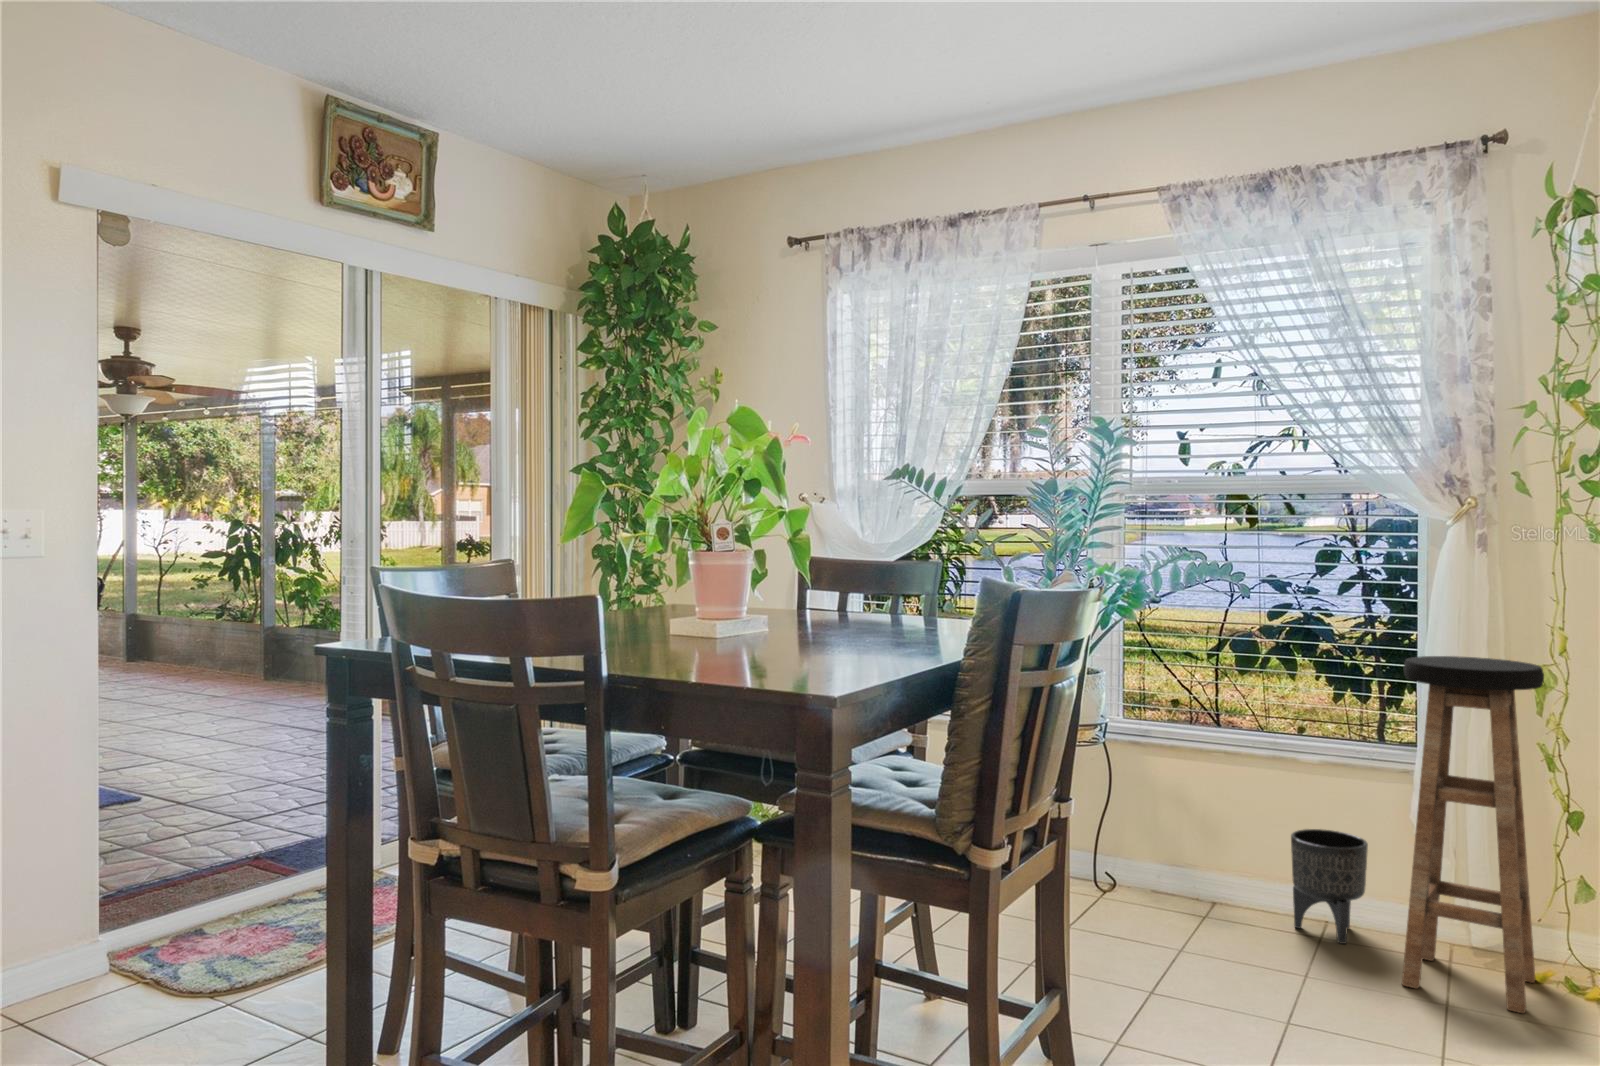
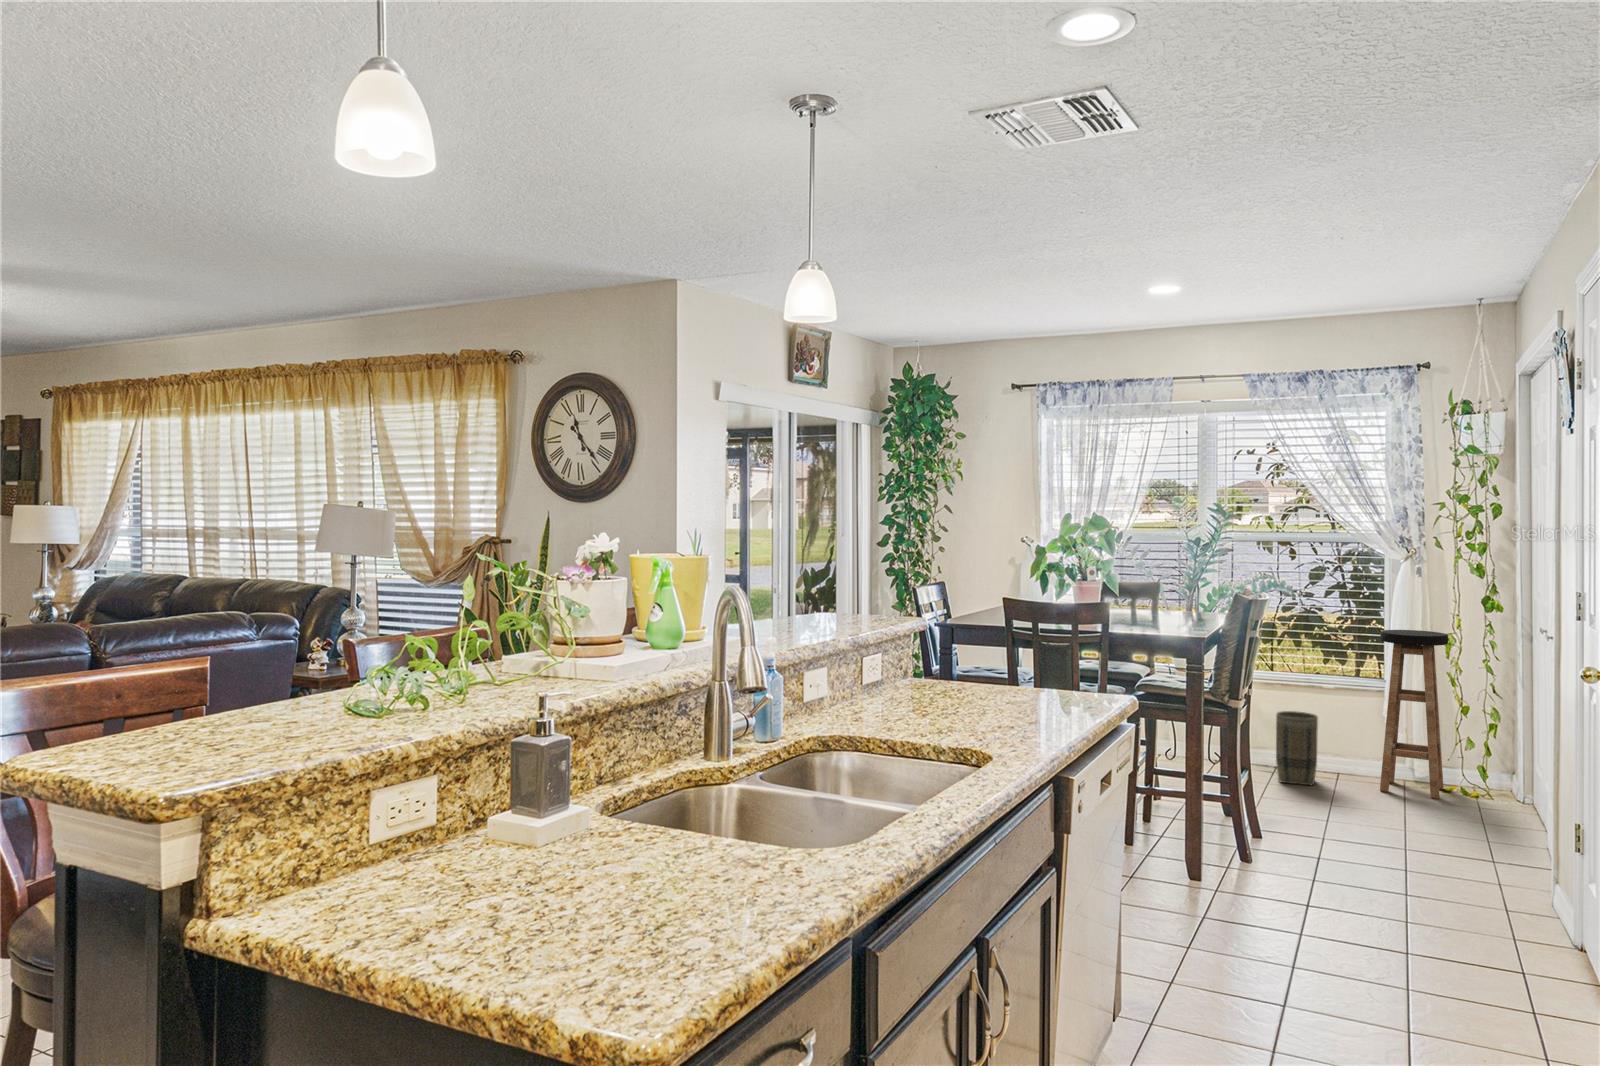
basket: none [1201,812,1280,965] -> present [1276,711,1318,785]
planter: present [1291,829,1368,944] -> none [1319,722,1359,778]

